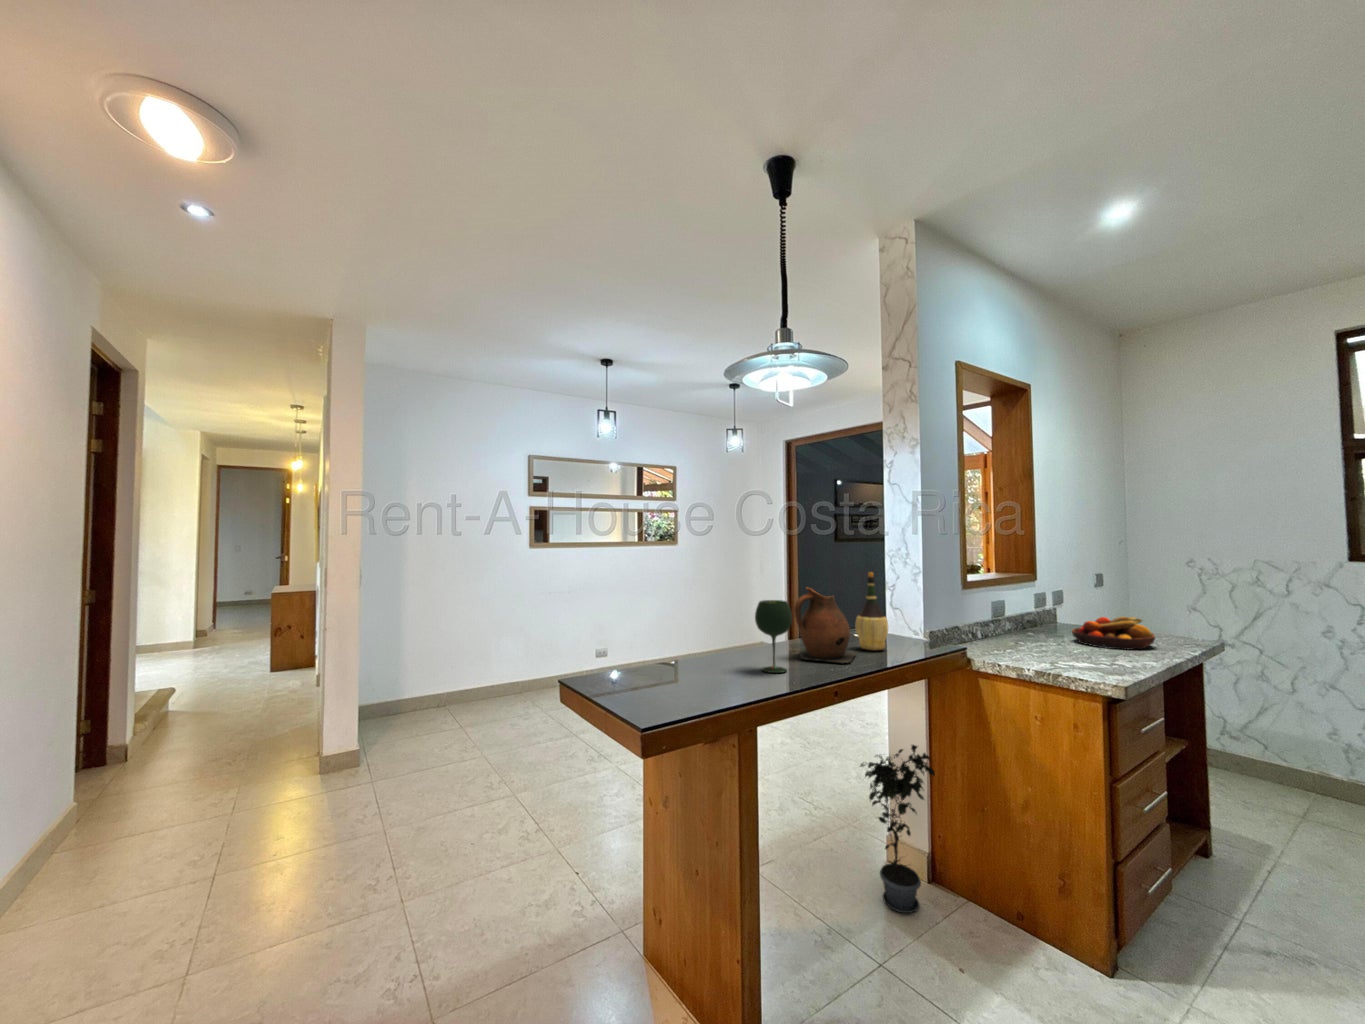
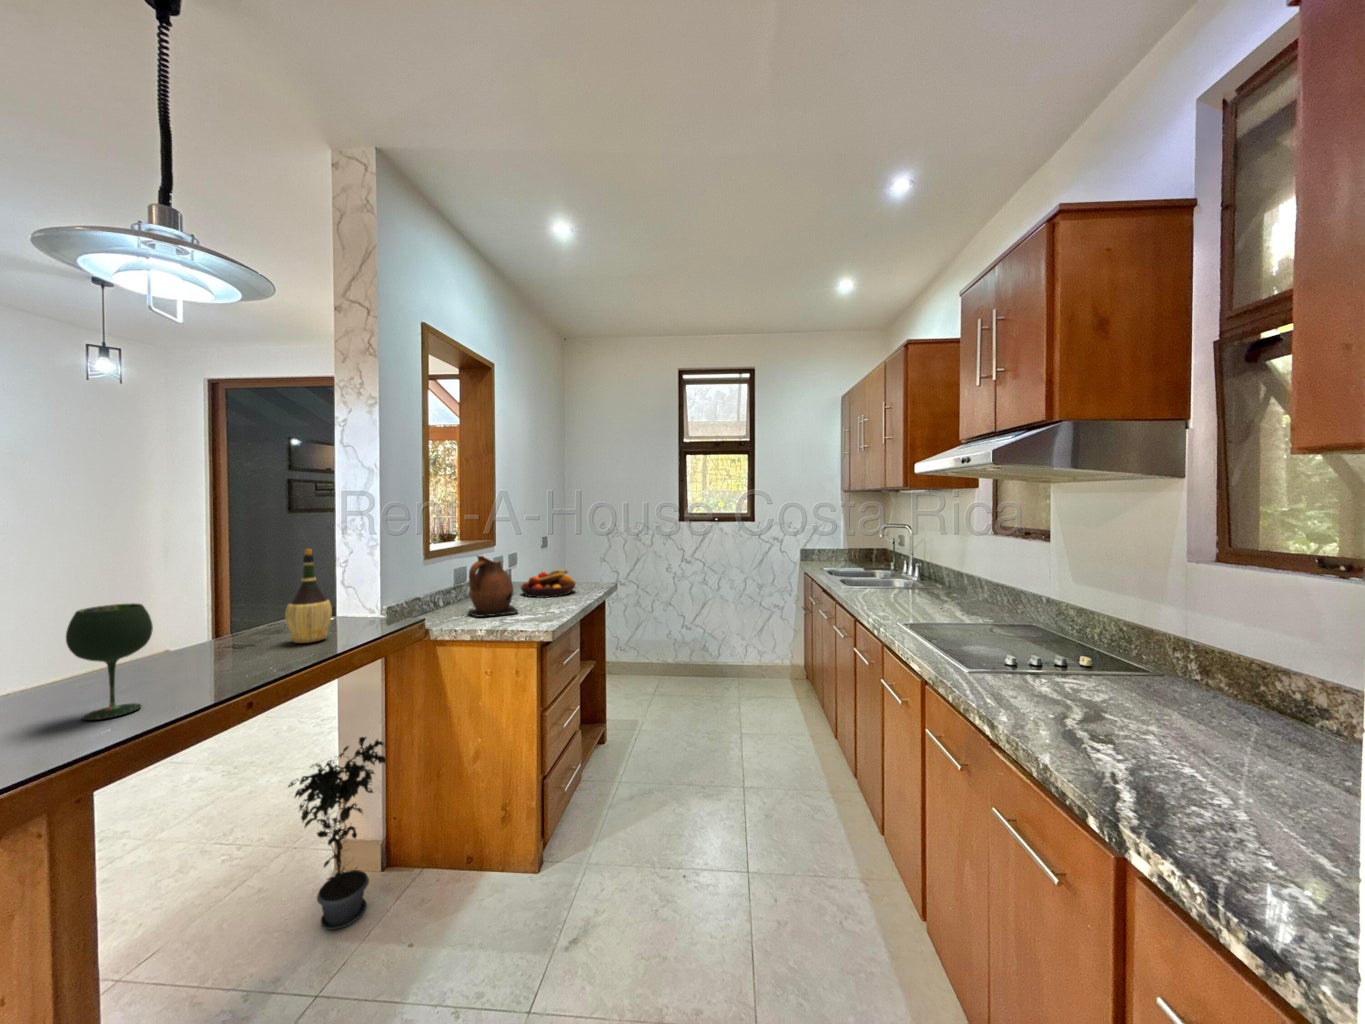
ceramic pitcher: present [794,588,856,664] -> present [468,555,518,617]

